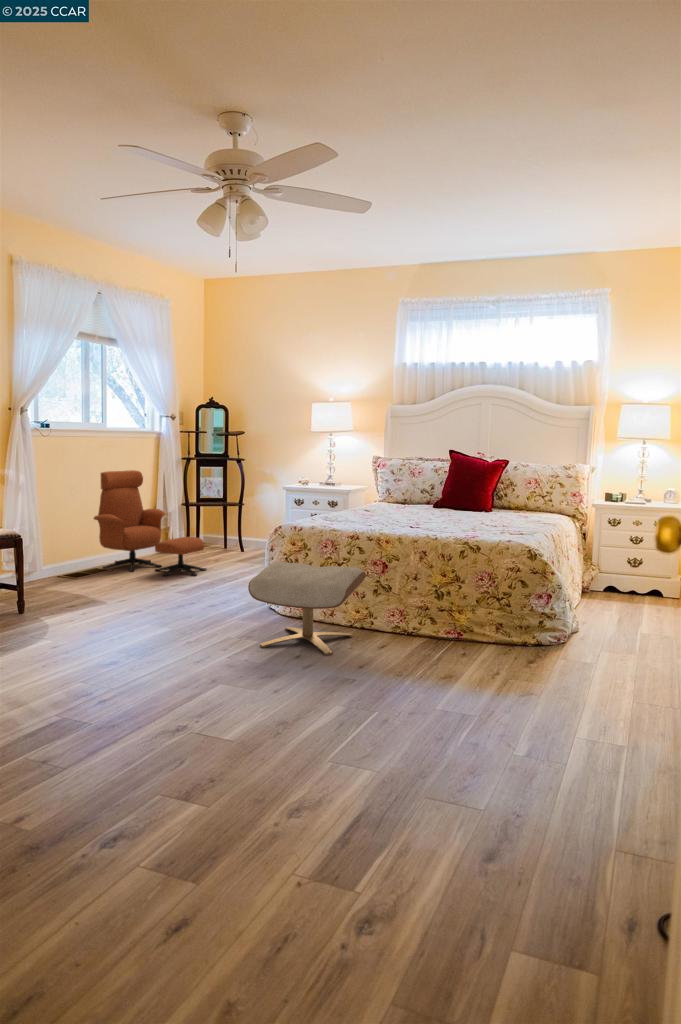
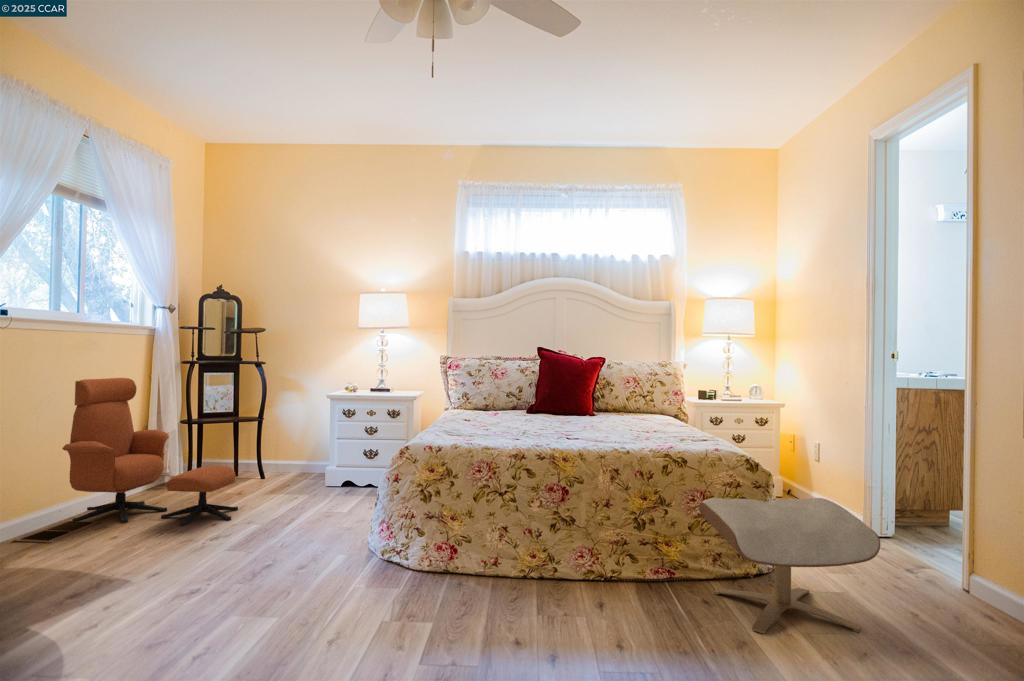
ottoman: present [248,561,366,655] -> present [699,498,880,634]

